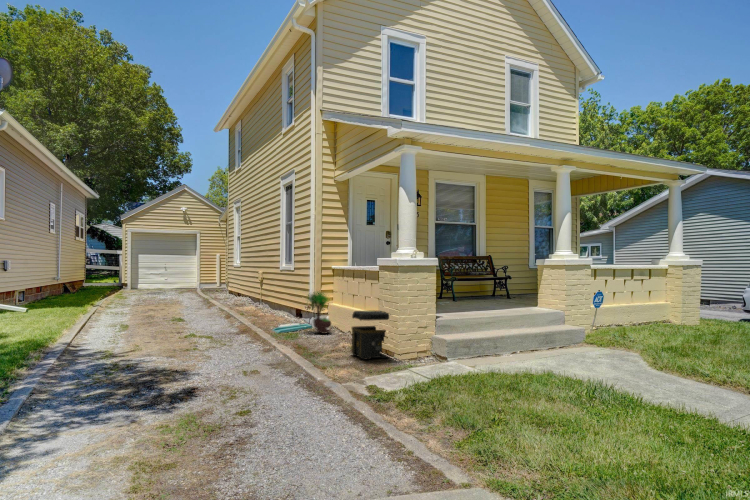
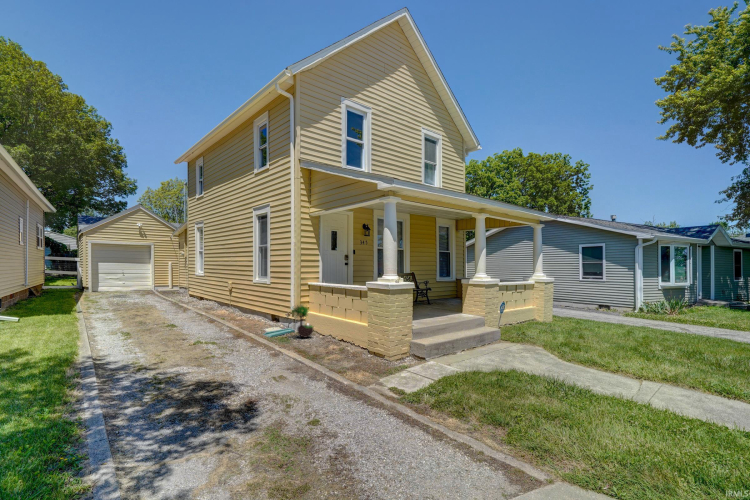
toolbox: present [352,311,389,359] -> none [347,323,380,364]

